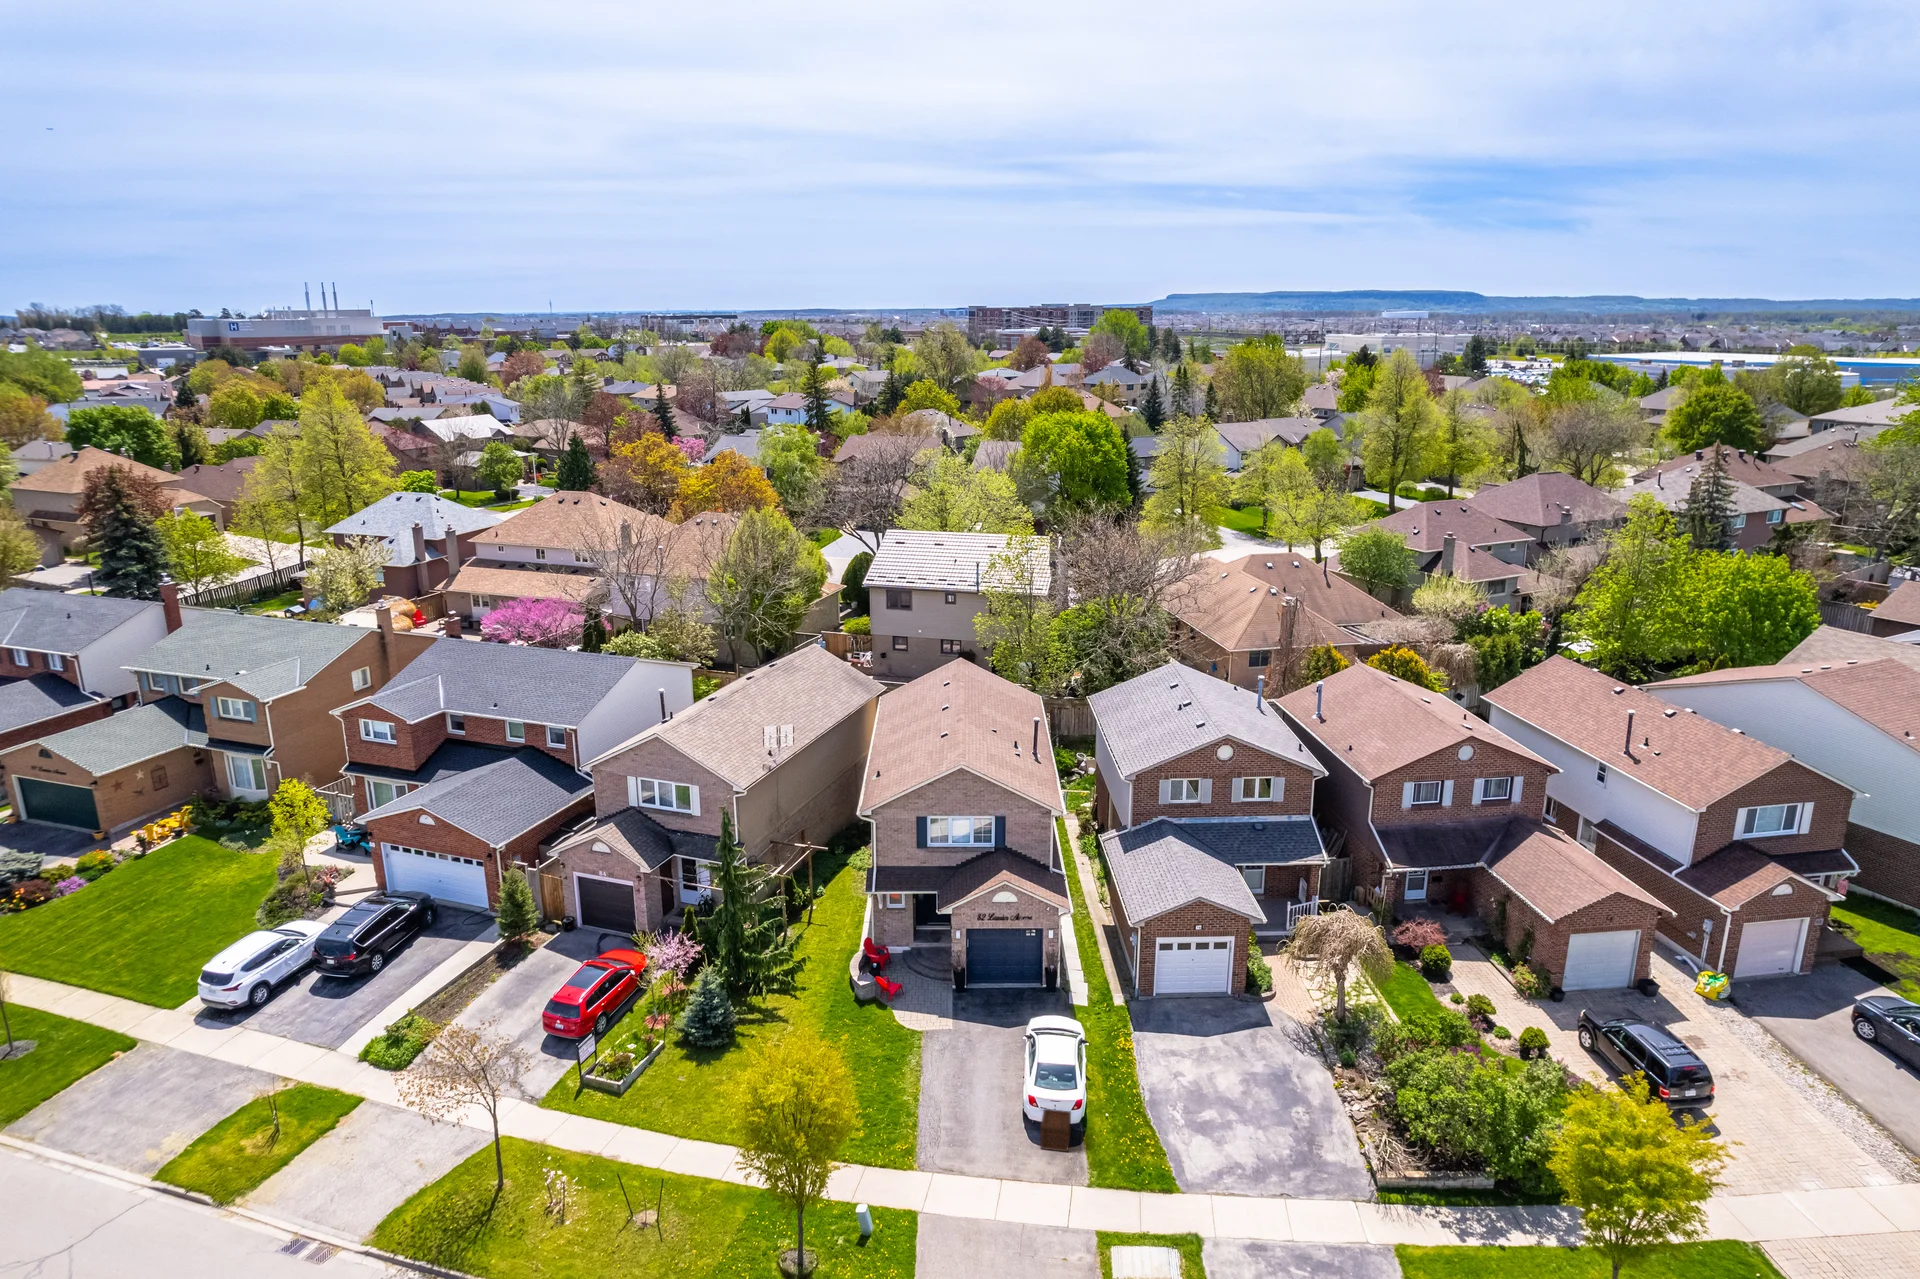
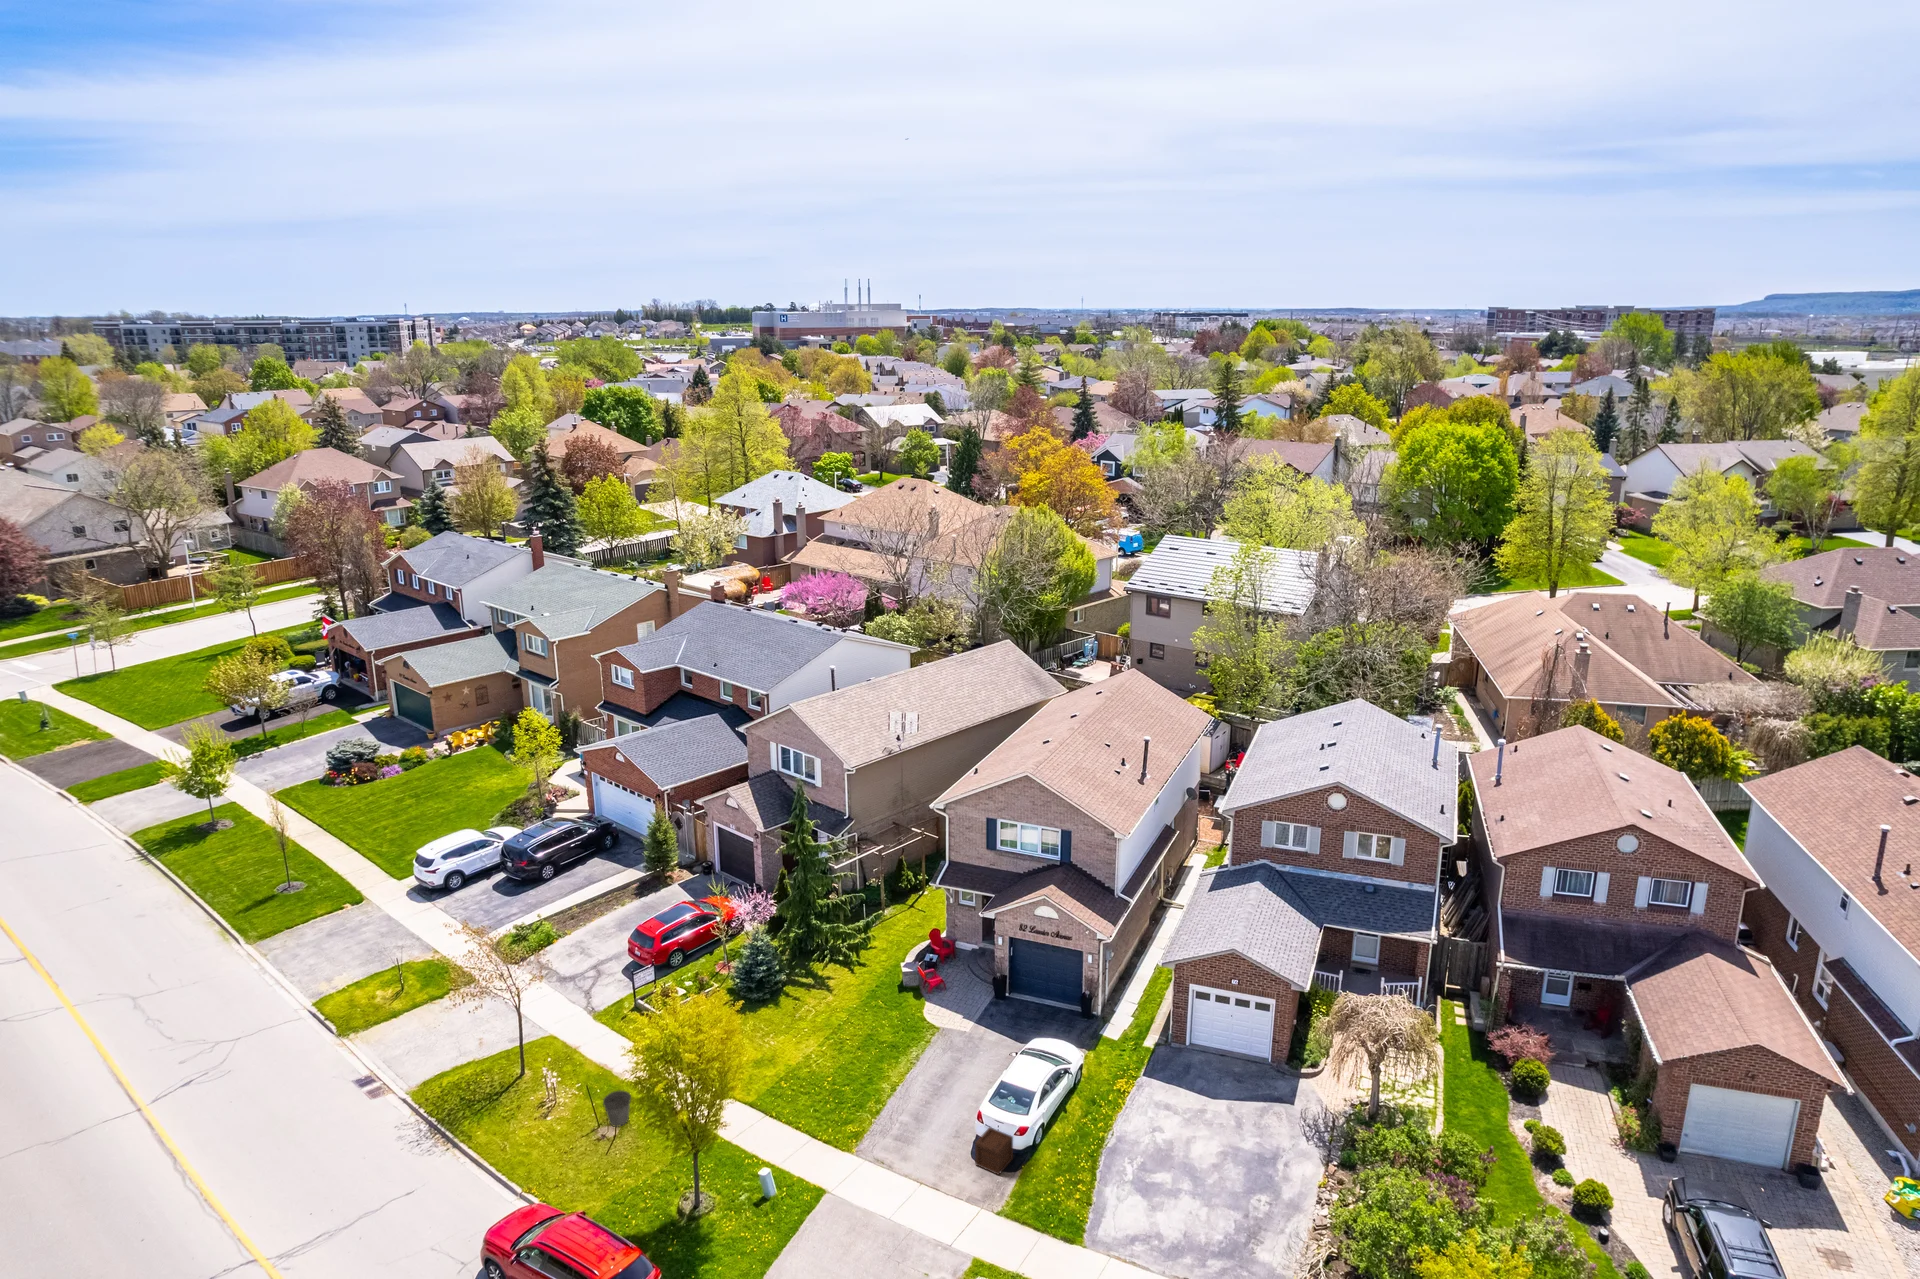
trash can: none [629,1170,661,1212] -> present [603,1091,631,1127]

